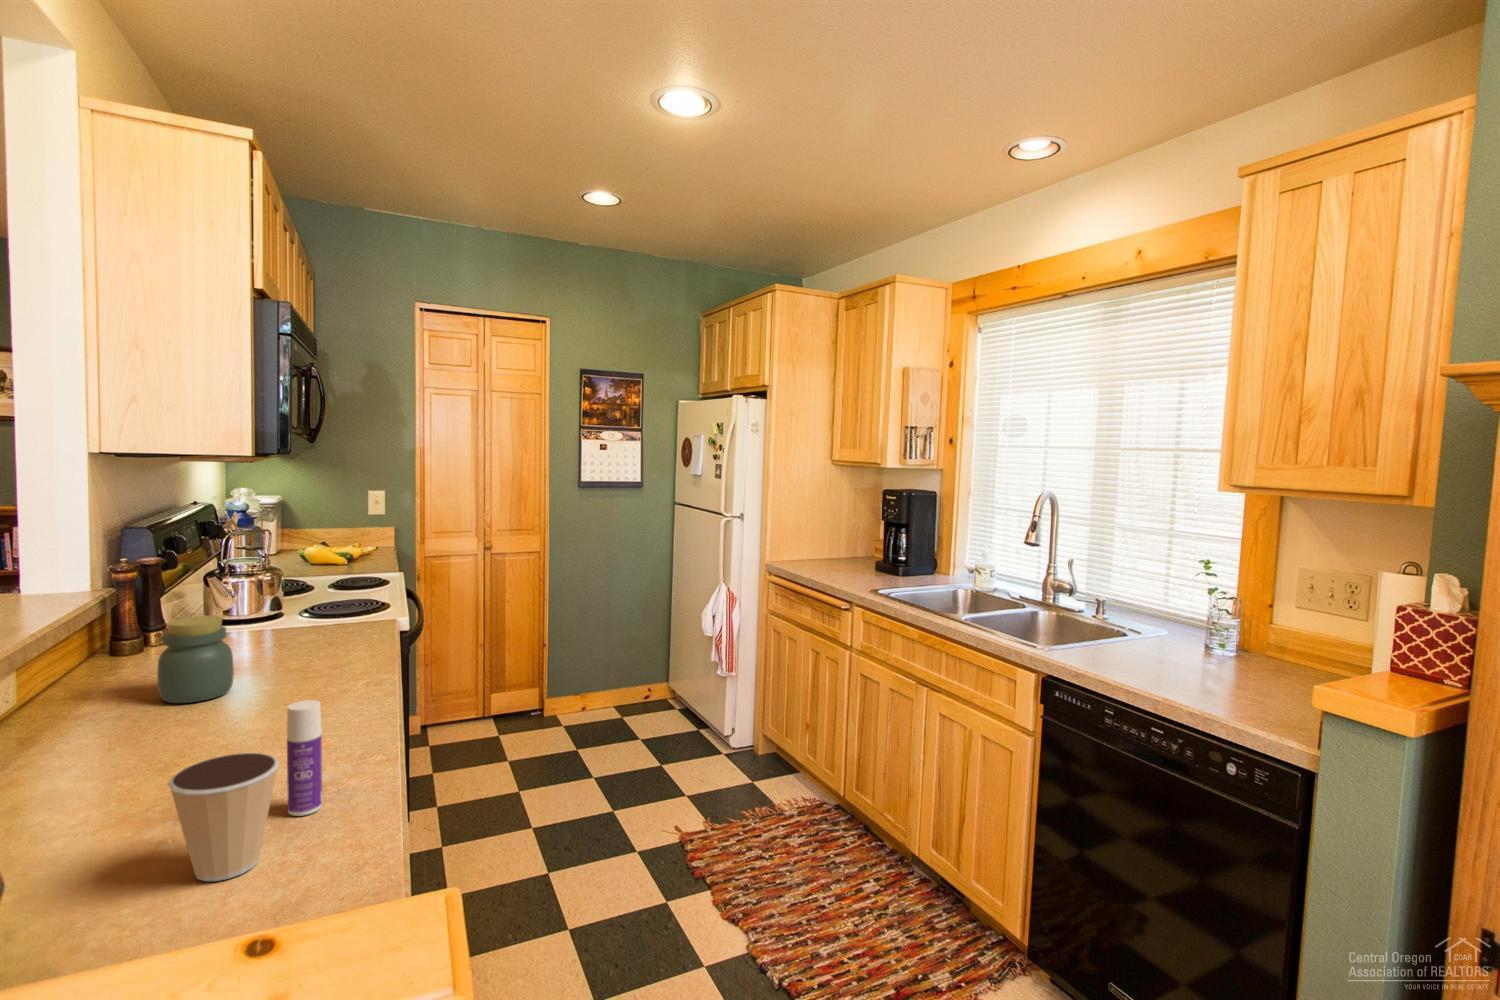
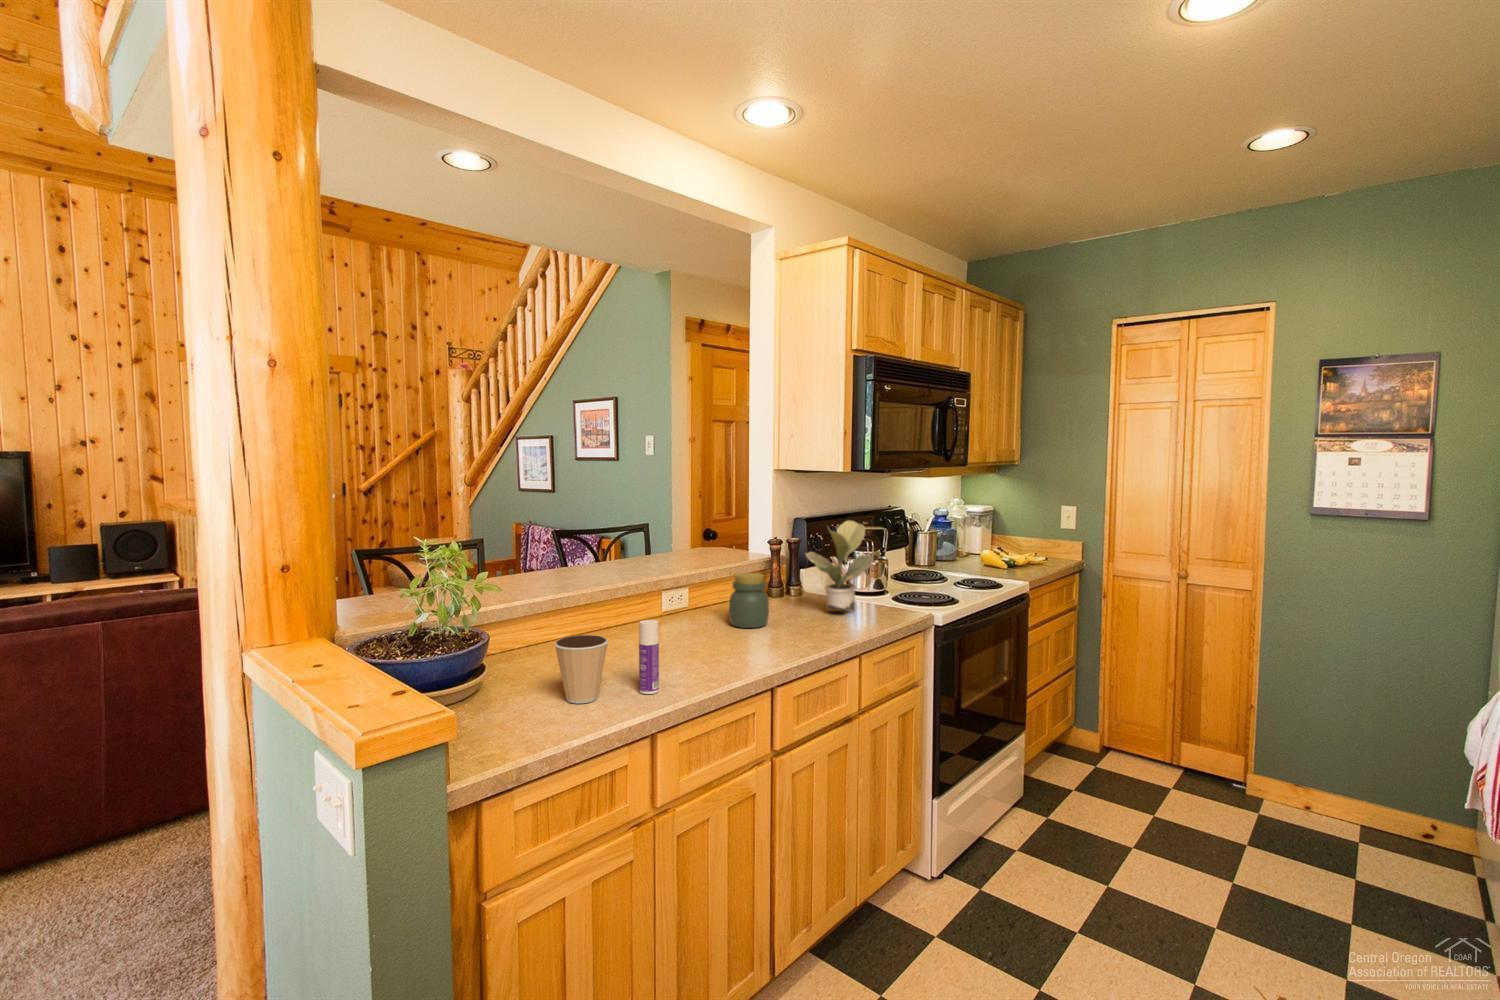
potted plant: none [225,524,348,650] -> present [806,521,874,611]

